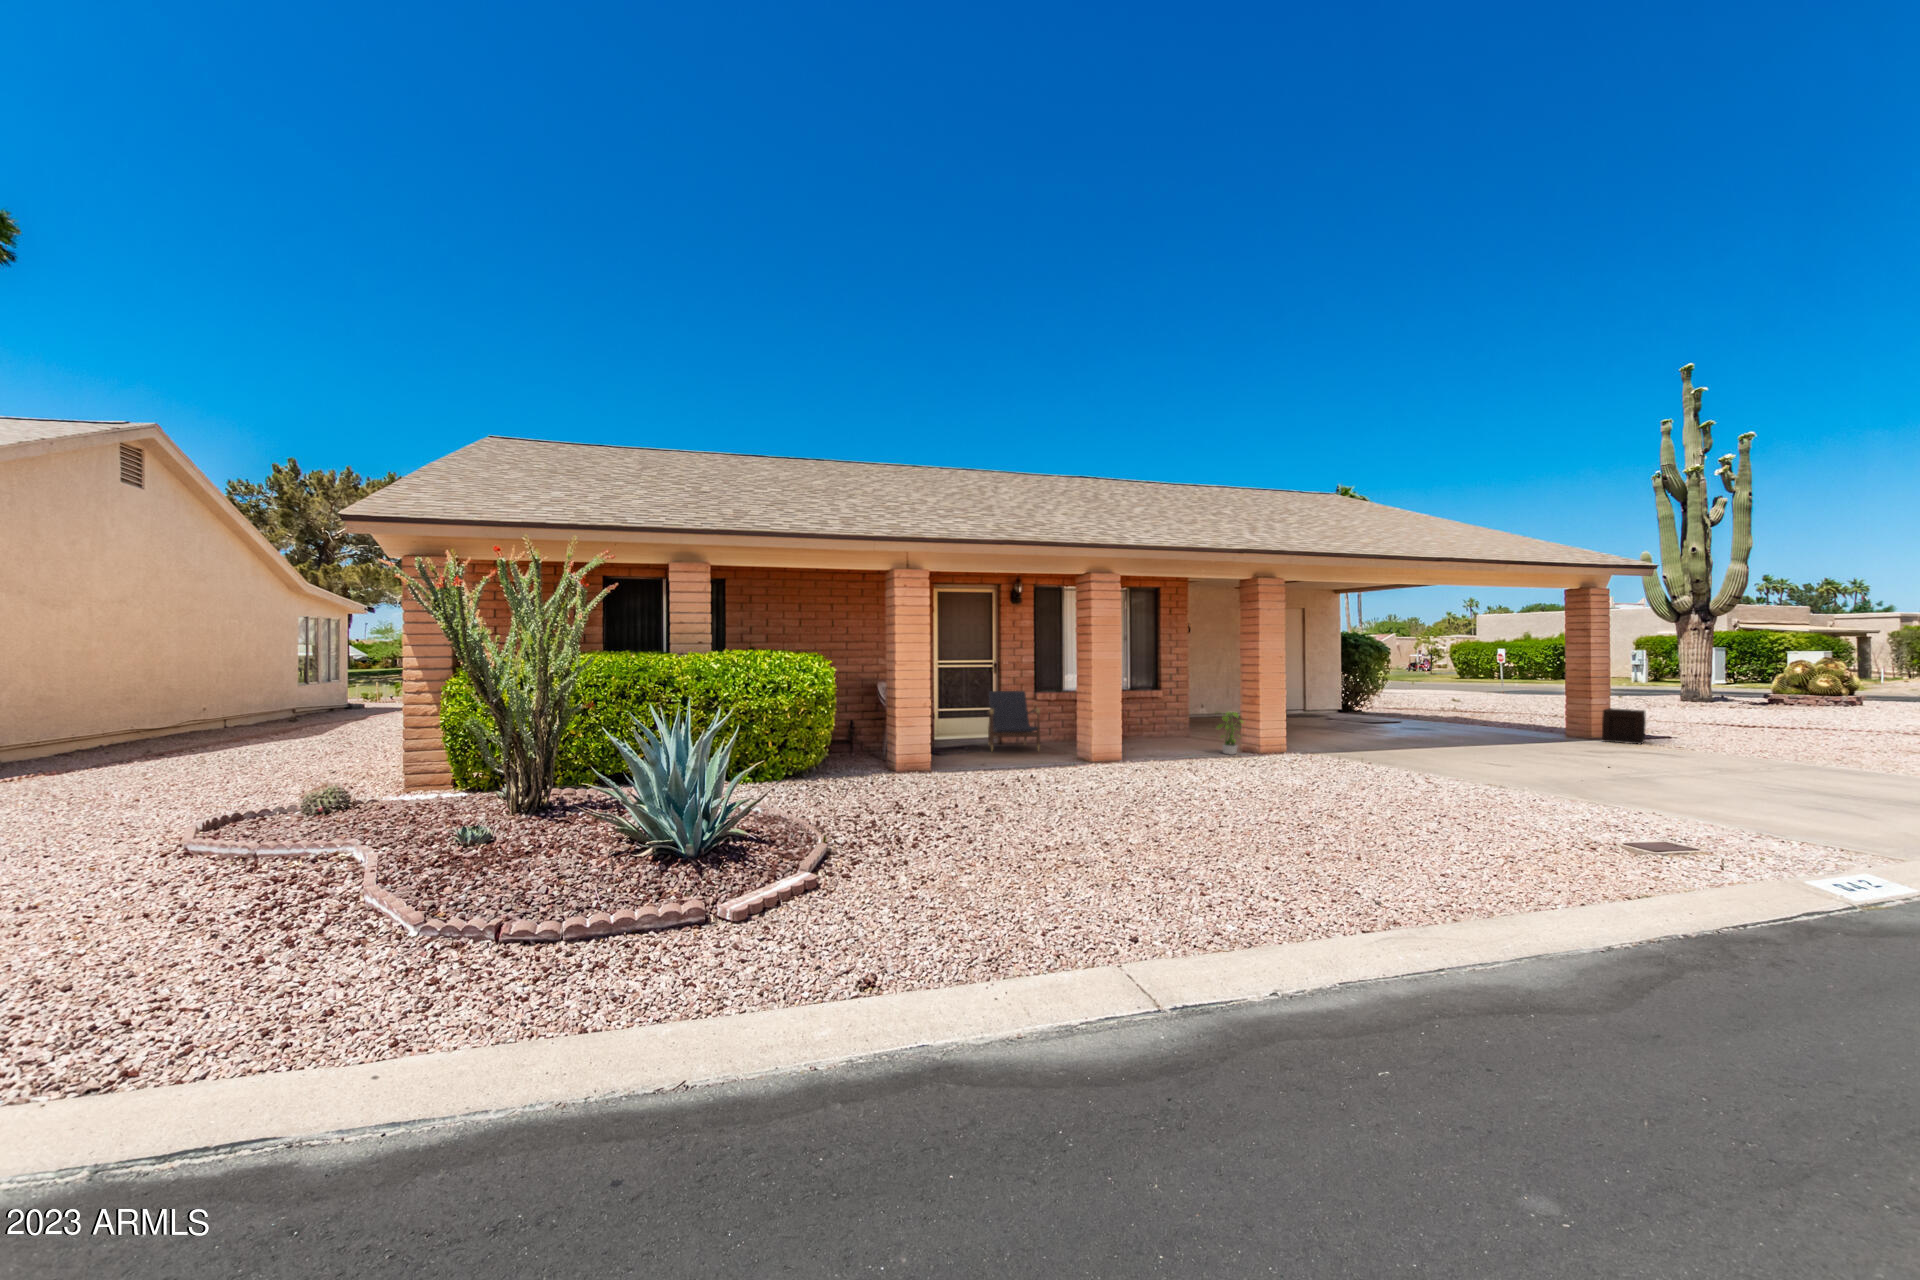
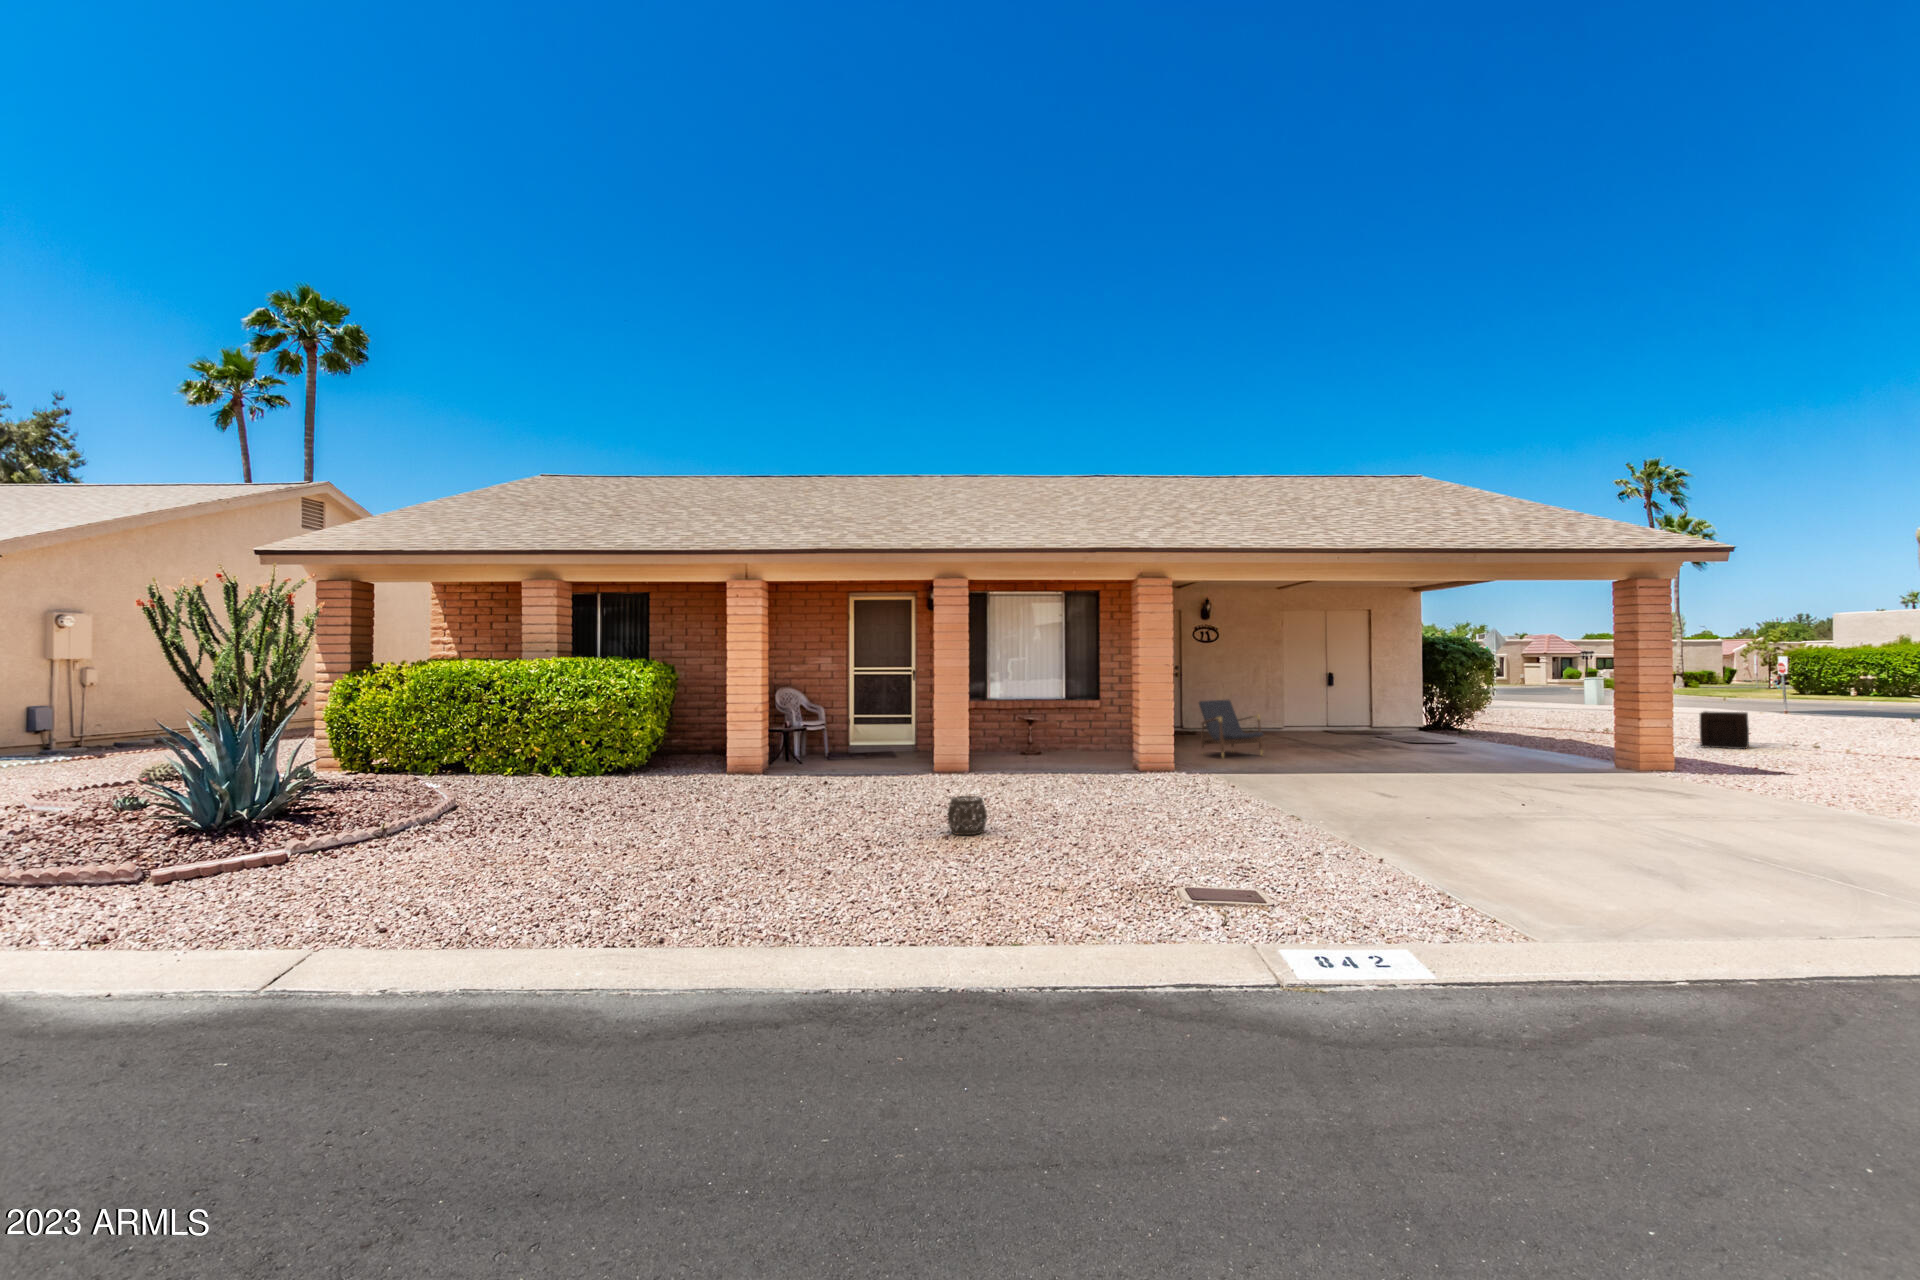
lounge chair: present [987,691,1040,751] -> present [1199,700,1263,758]
potted plant: present [1216,712,1243,754] -> none [1273,721,1305,768]
woven basket: none [906,783,945,821] -> present [947,796,987,835]

